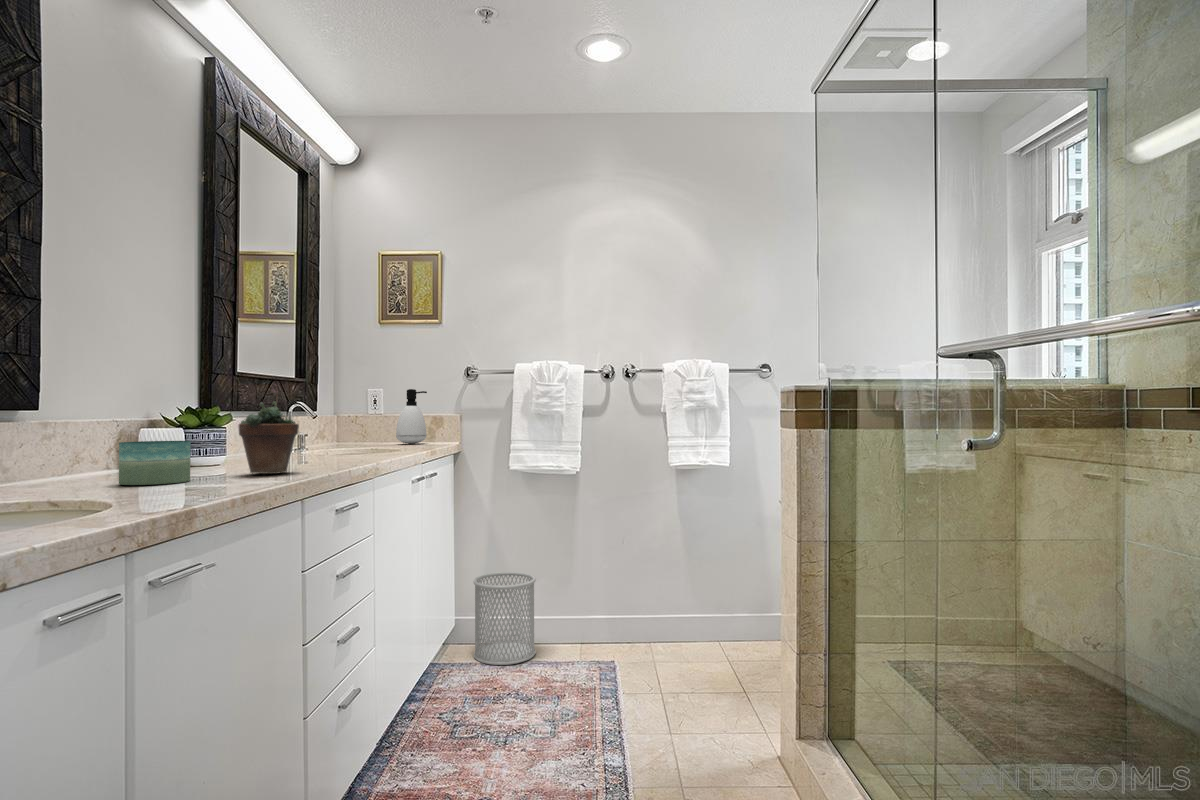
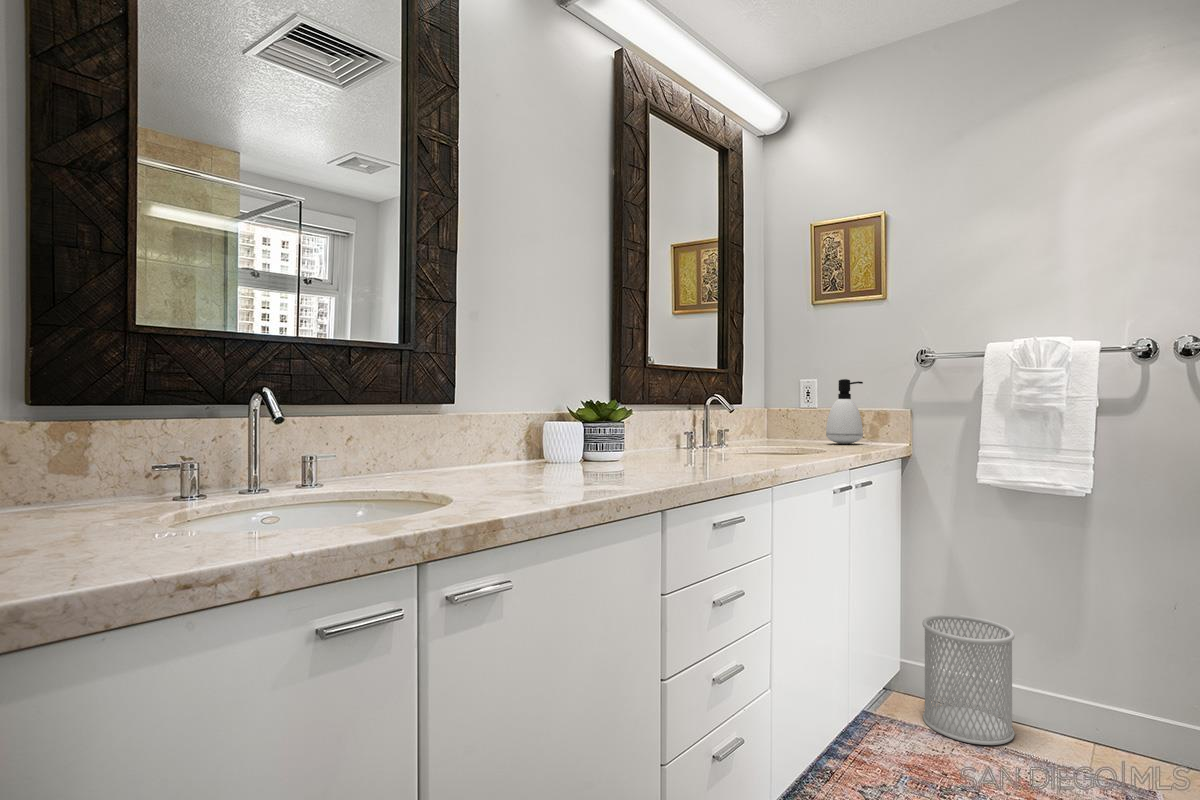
succulent plant: present [239,384,299,474] -> none [602,376,663,478]
candle: present [119,441,191,485] -> none [492,437,554,482]

